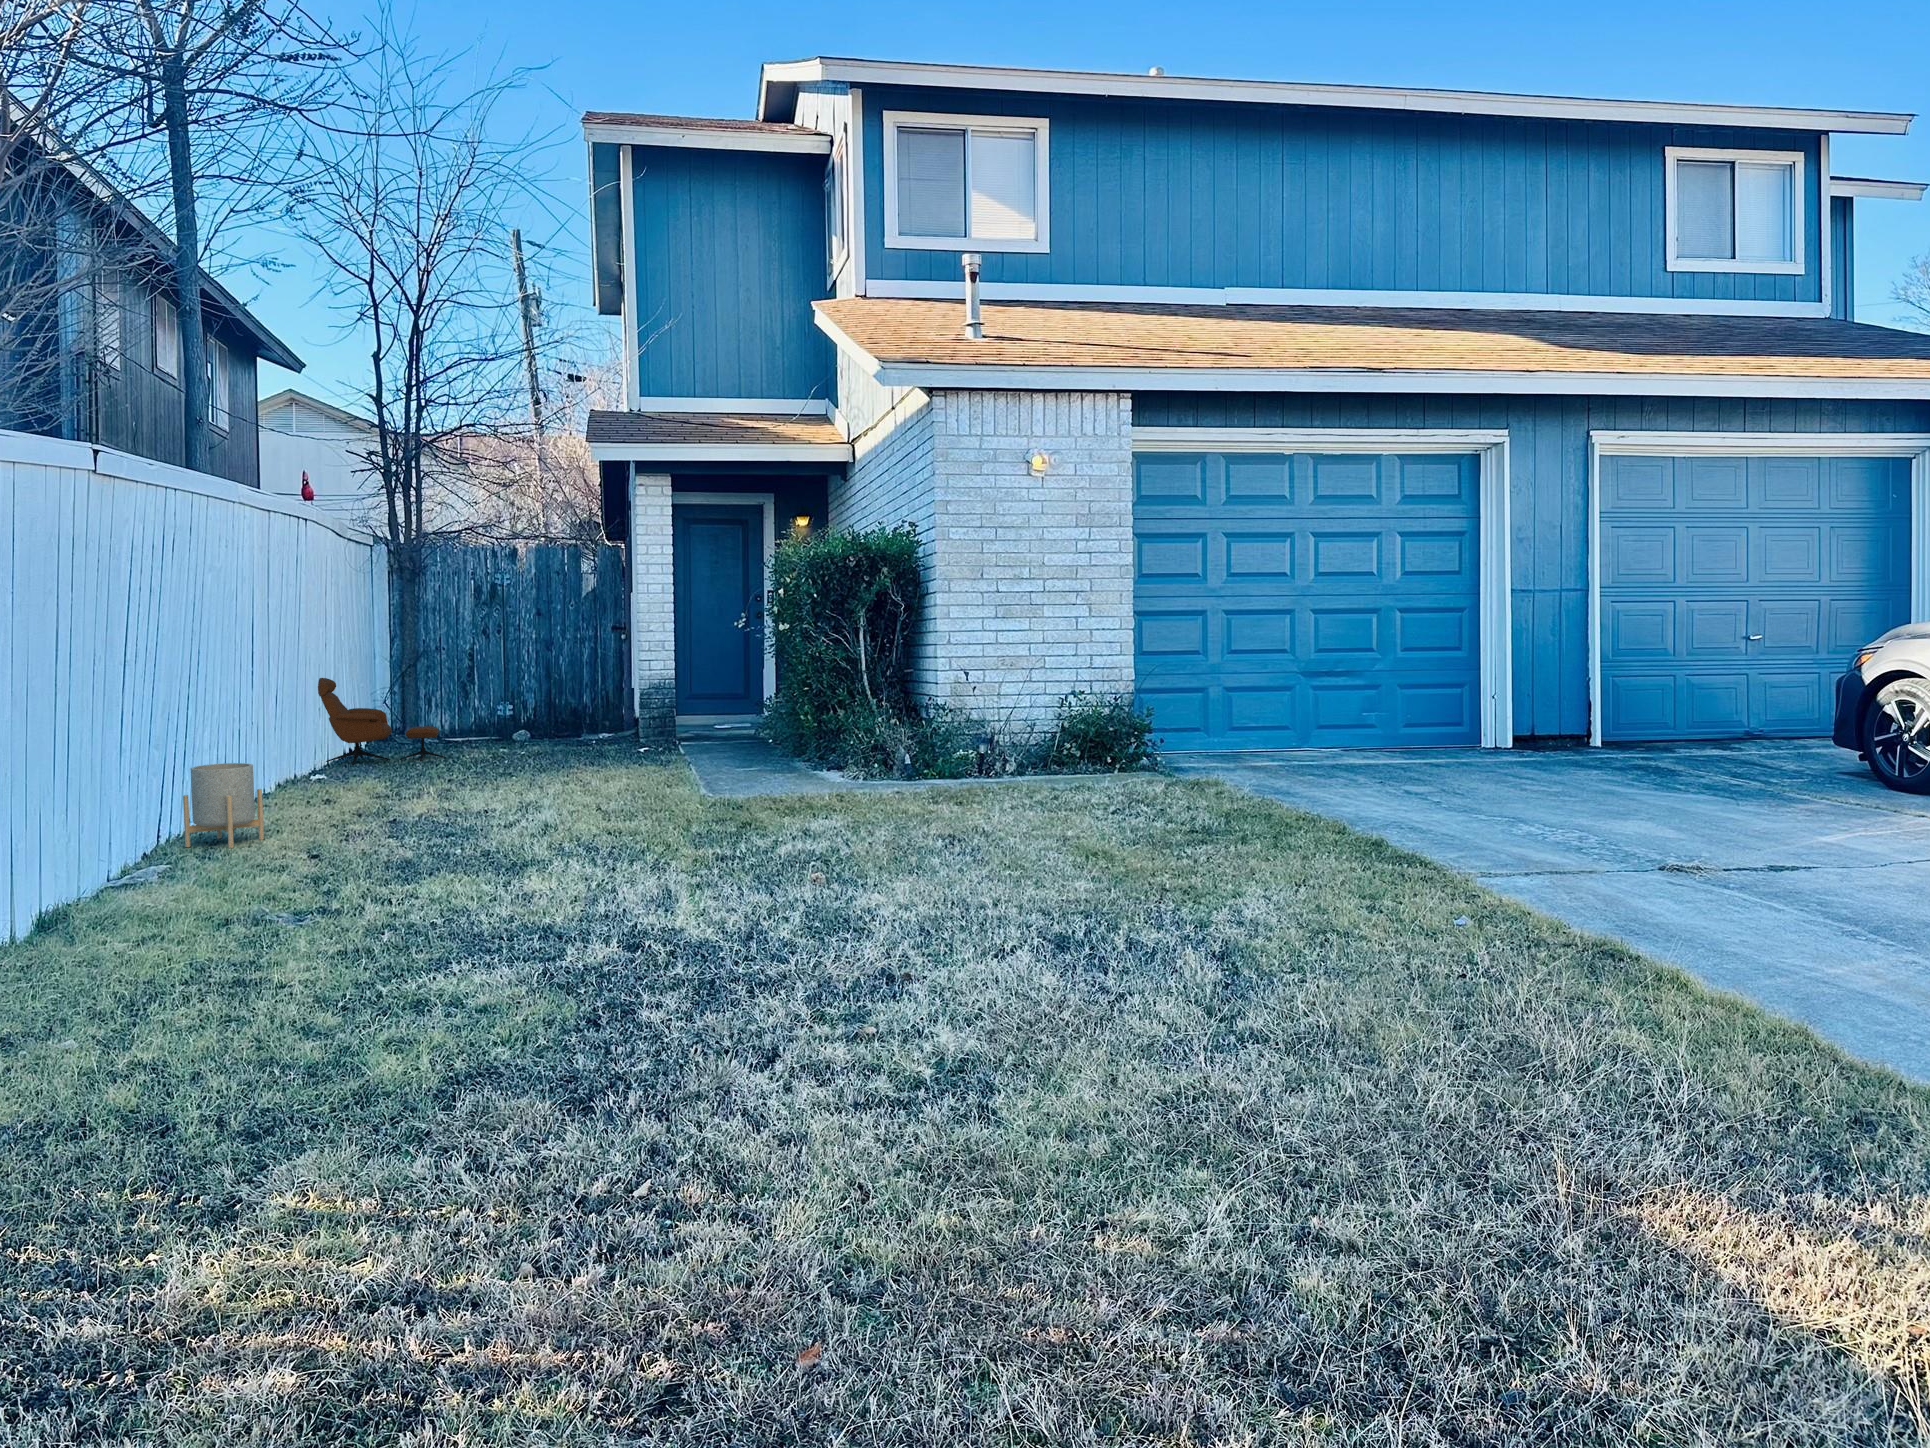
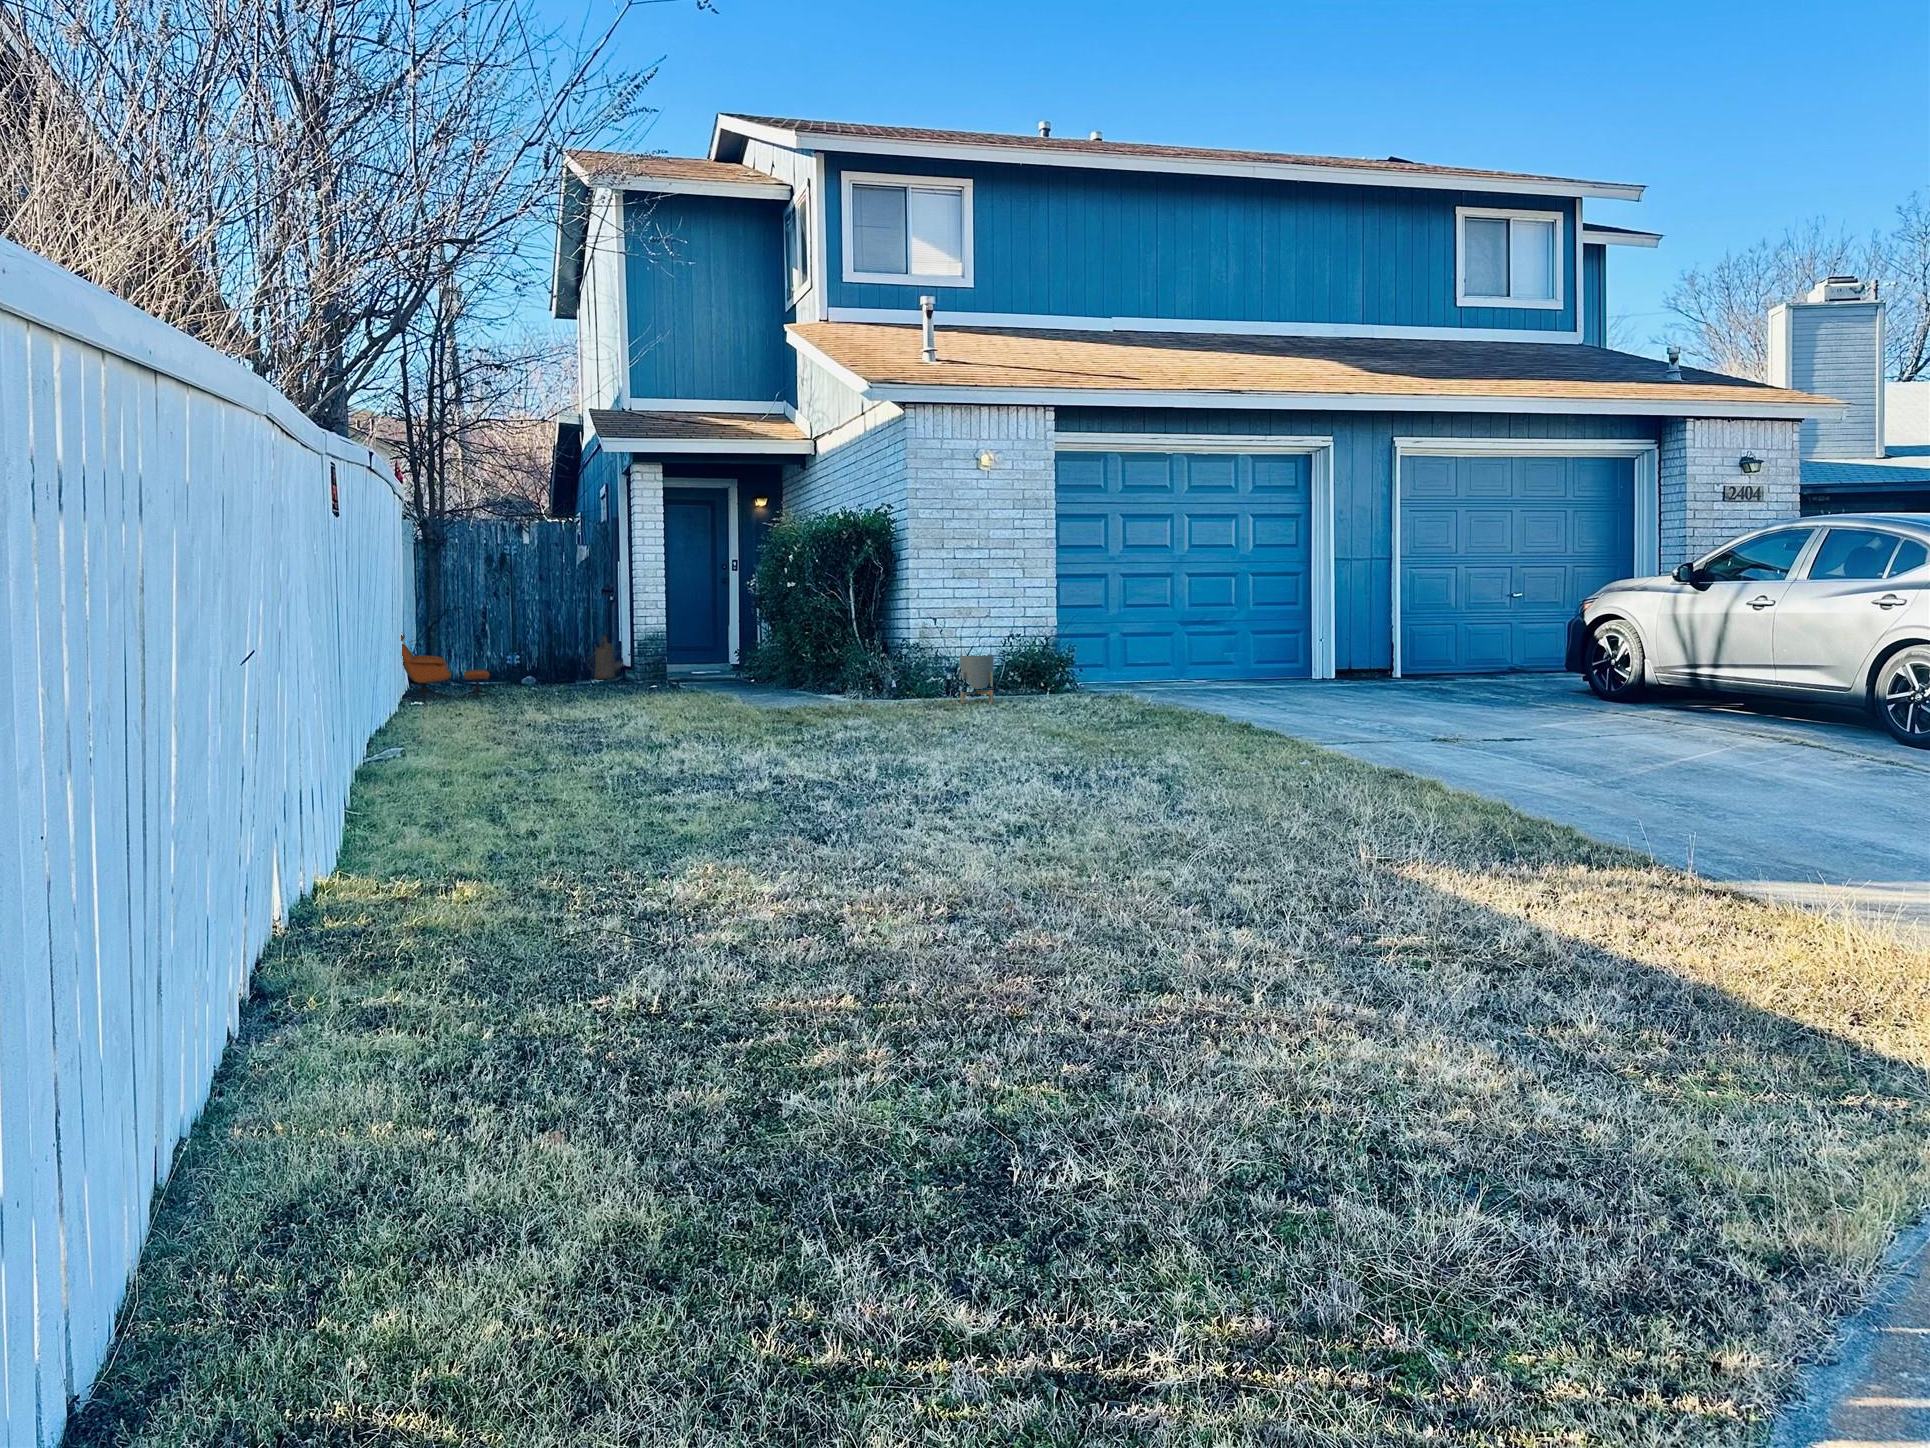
watering can: none [576,682,641,735] -> present [594,636,621,679]
planter: present [183,763,264,848] -> present [960,654,994,703]

